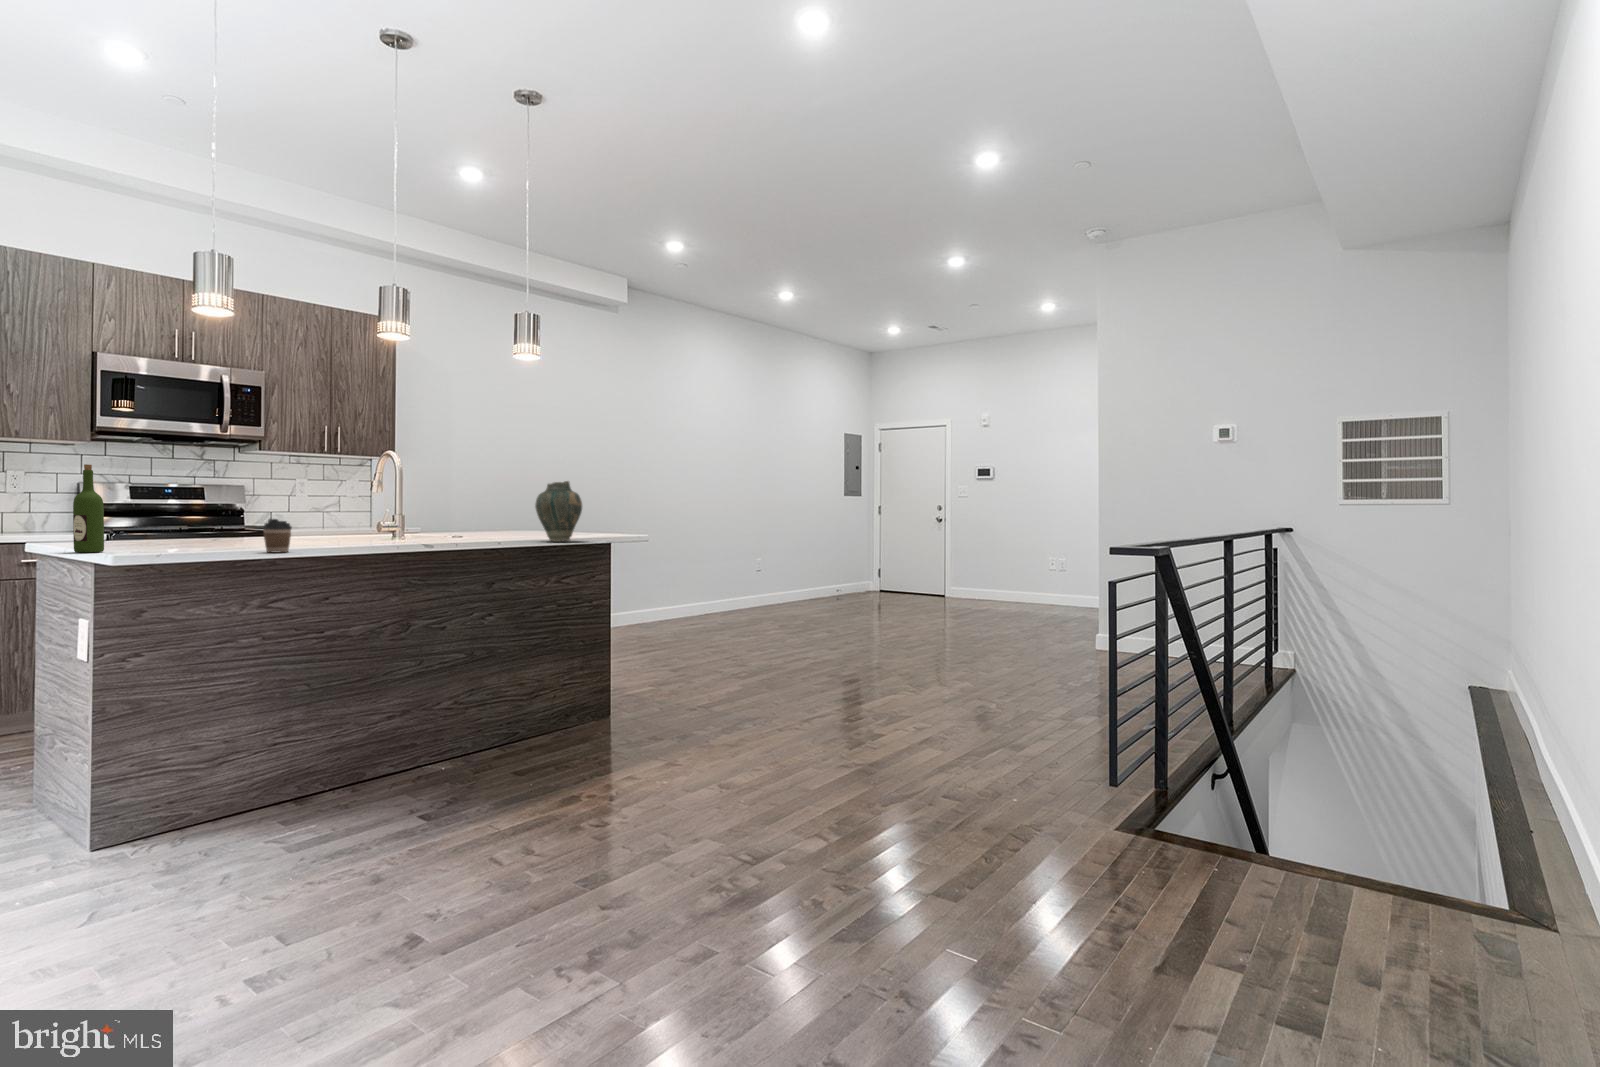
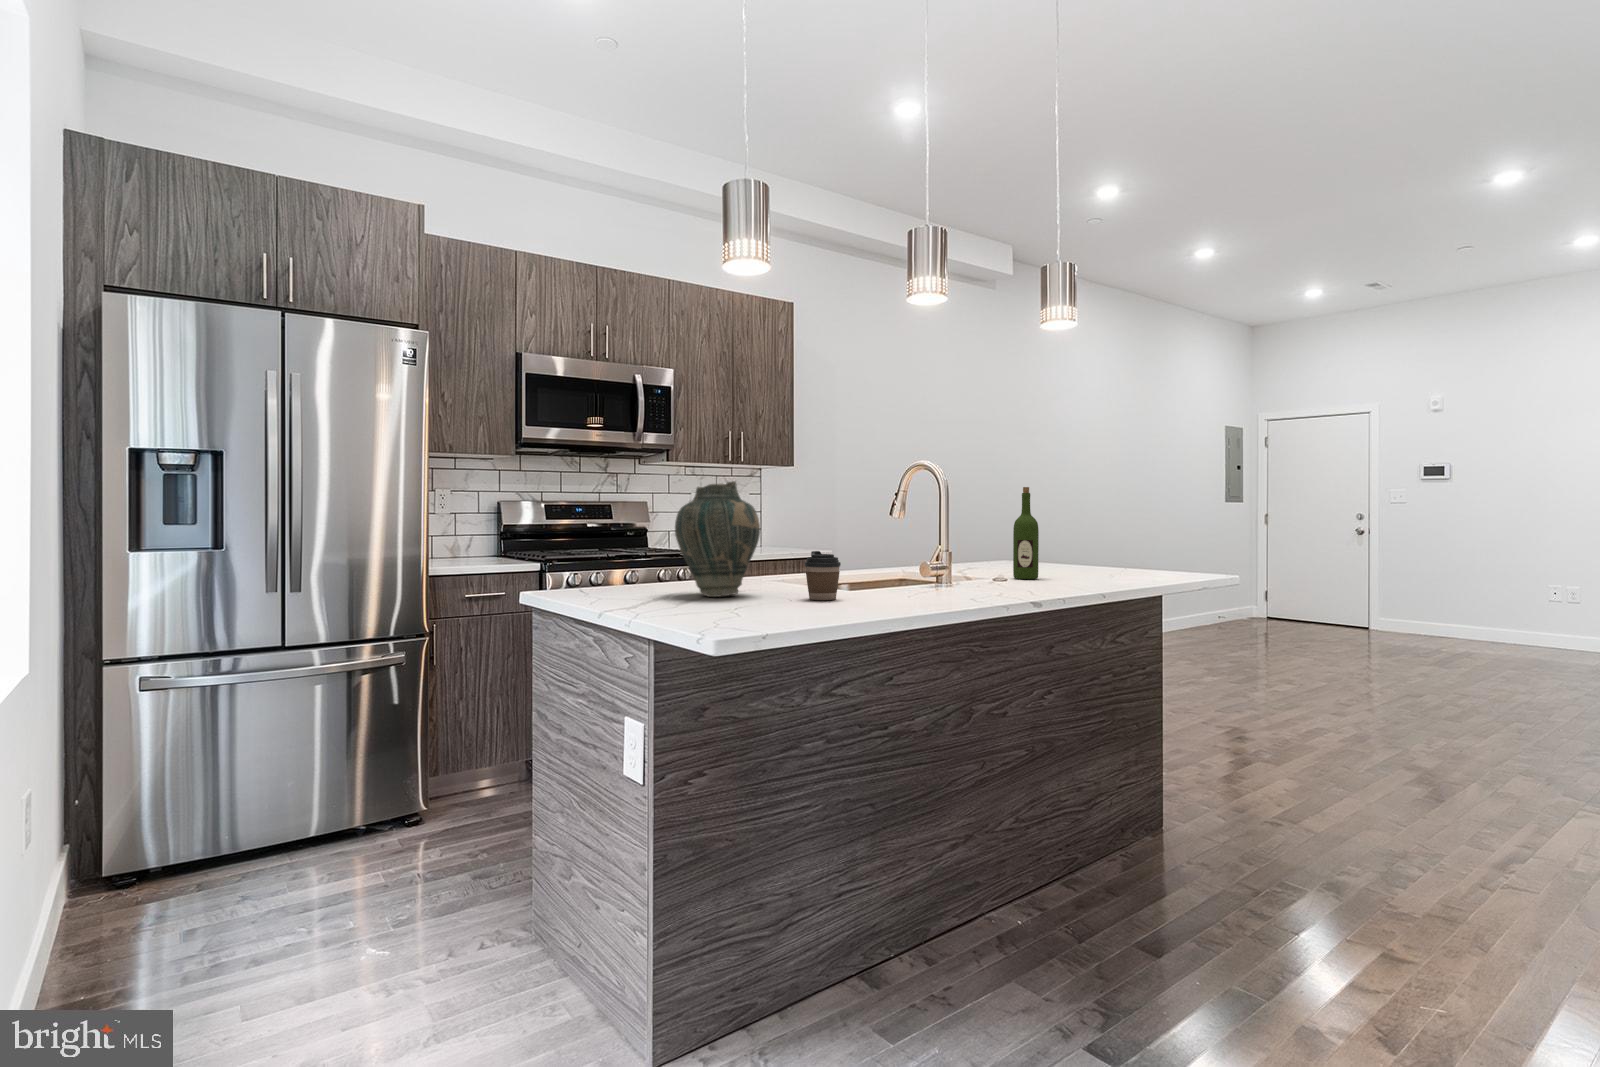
wine bottle: present [73,464,104,552] -> present [1013,487,1039,579]
vase: present [535,481,582,542] -> present [675,481,760,597]

